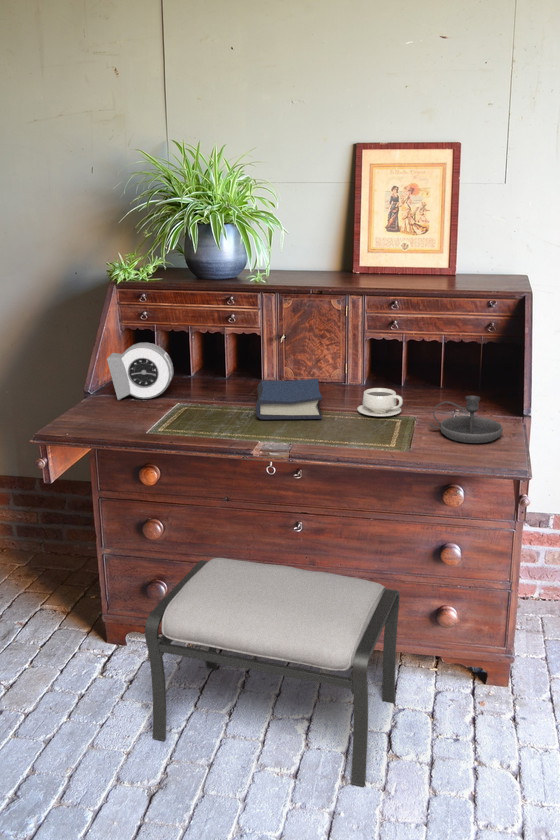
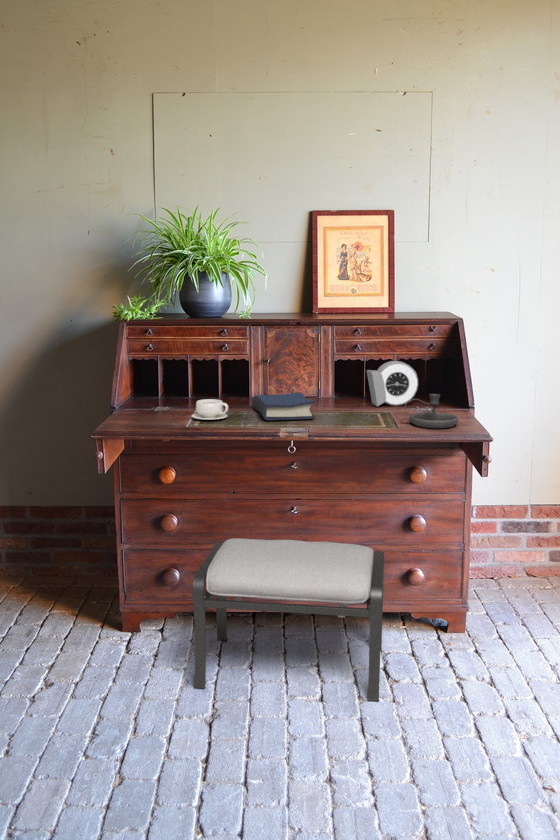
alarm clock: present [107,342,174,400] -> present [367,361,418,407]
teacup: present [357,388,403,416] -> present [192,399,228,420]

